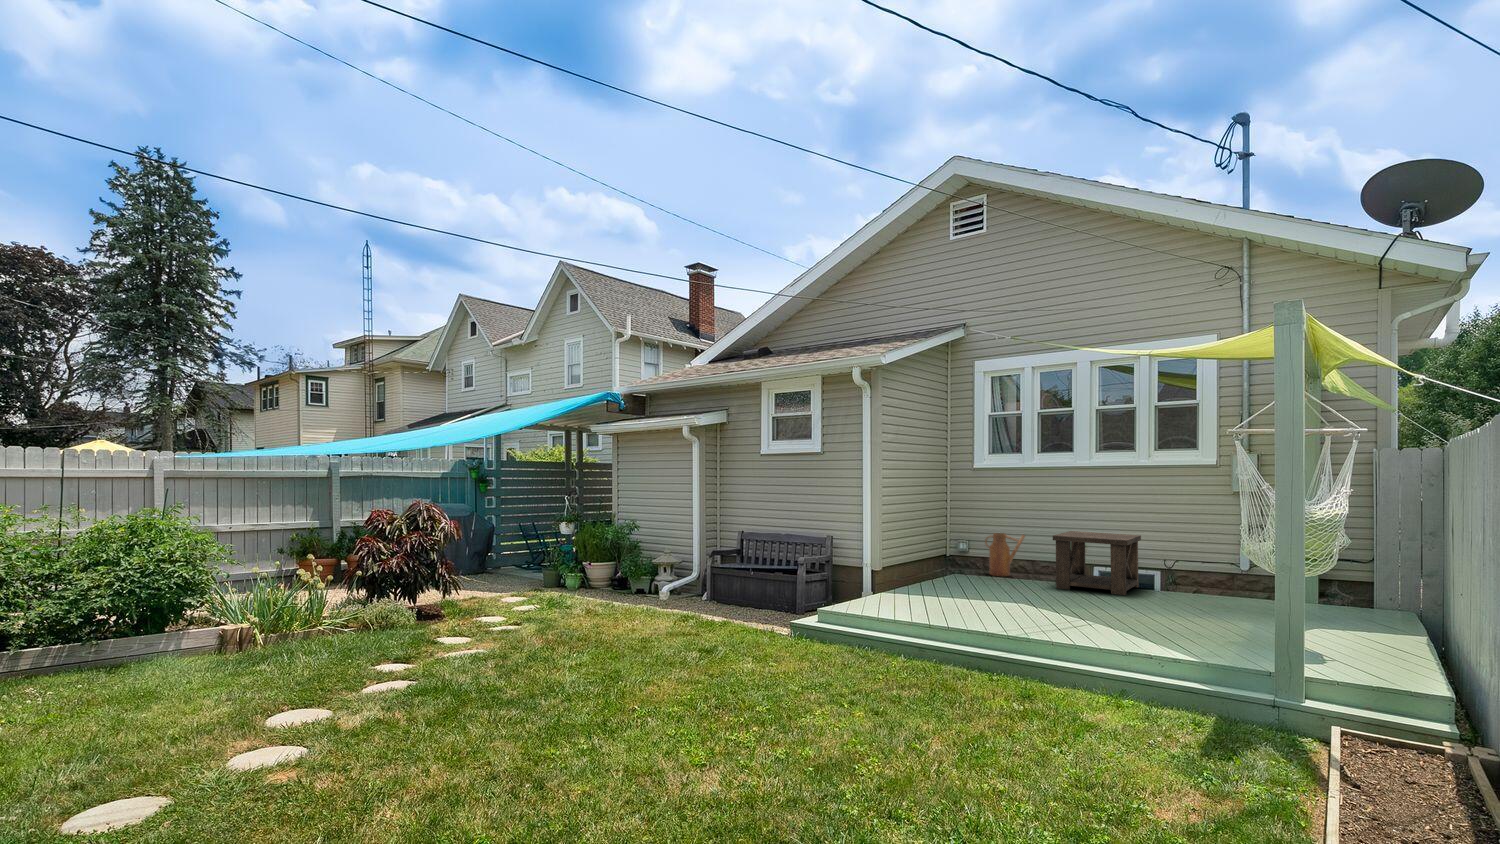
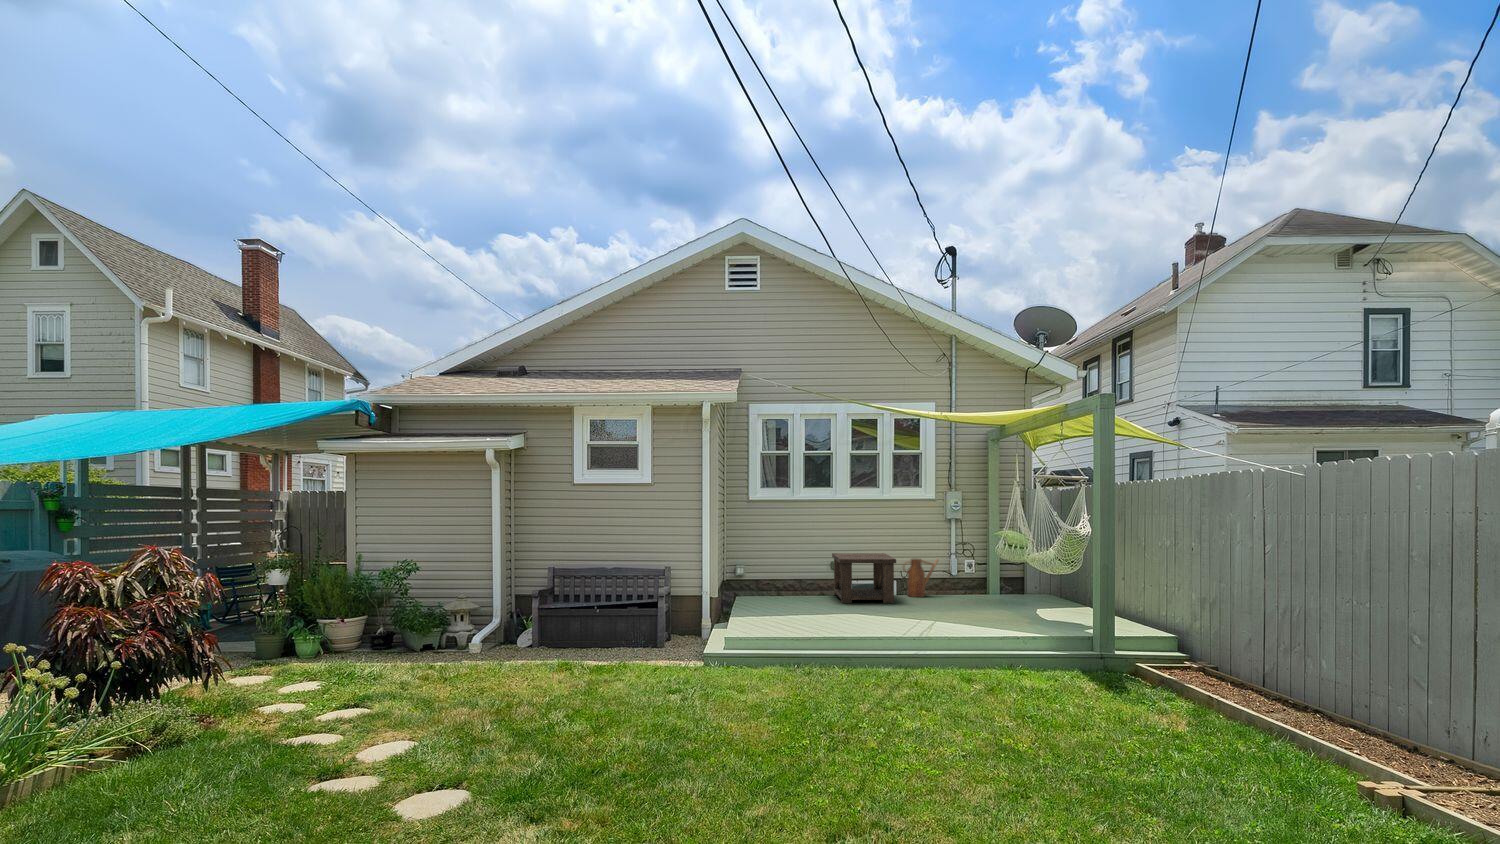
watering can: present [985,533,1025,576] -> present [903,559,938,597]

